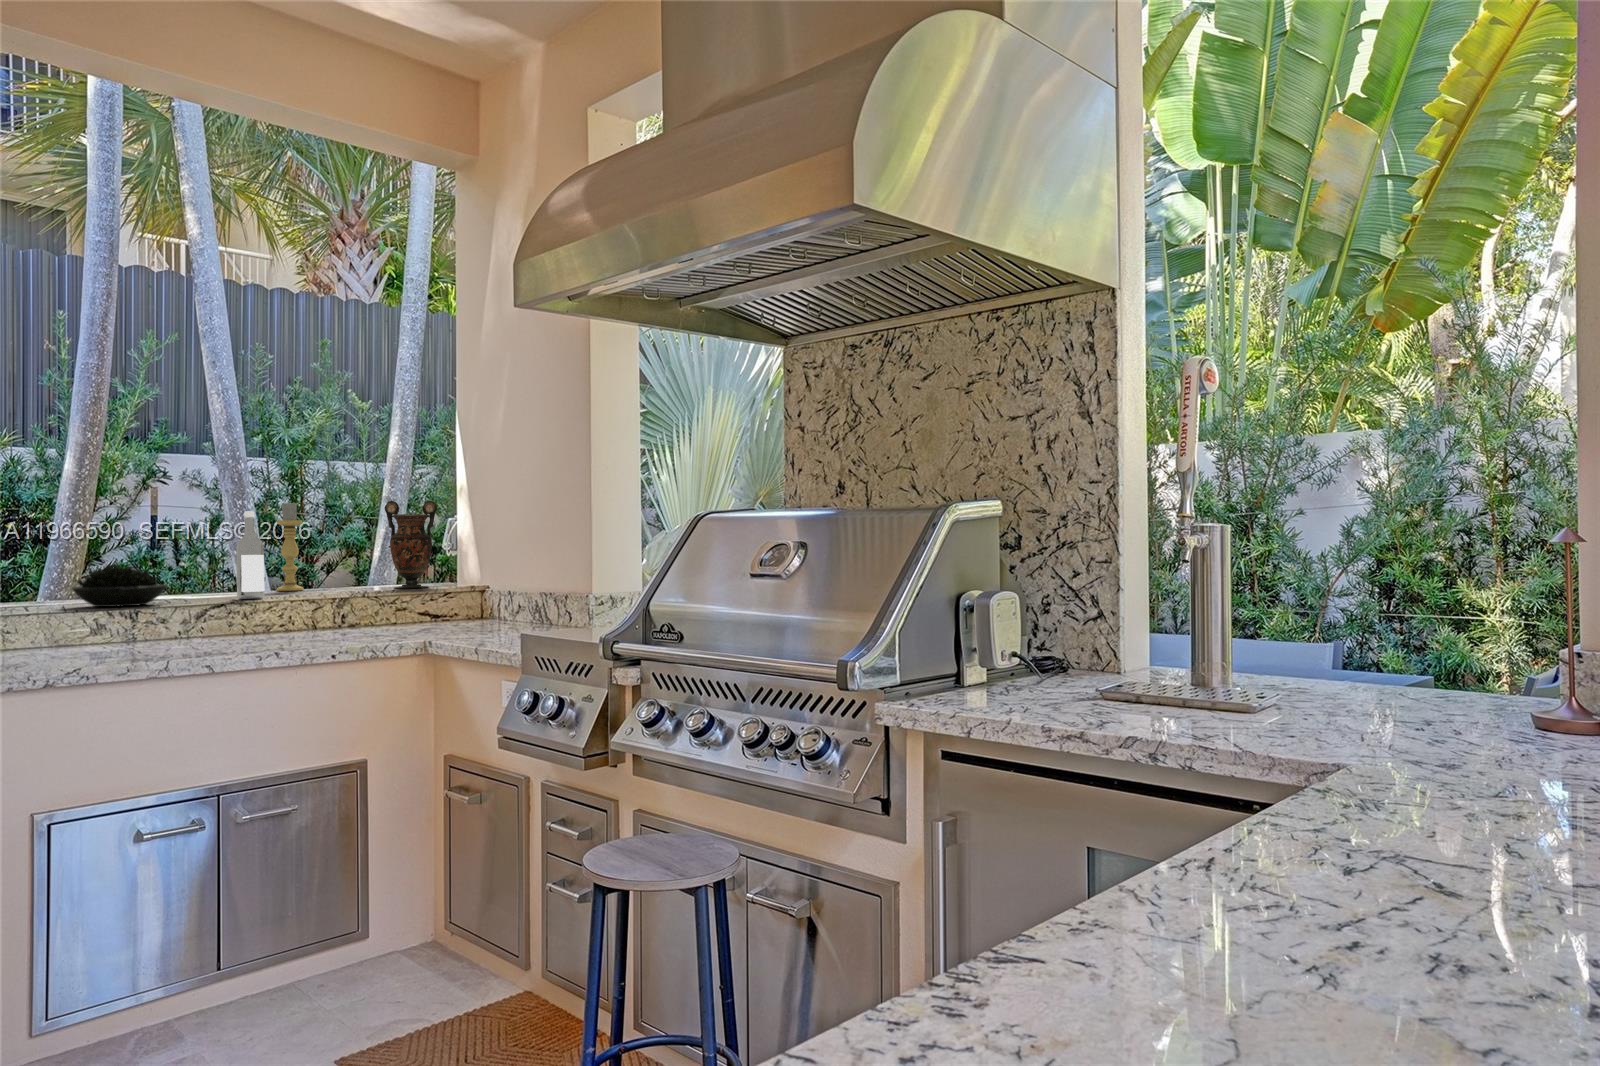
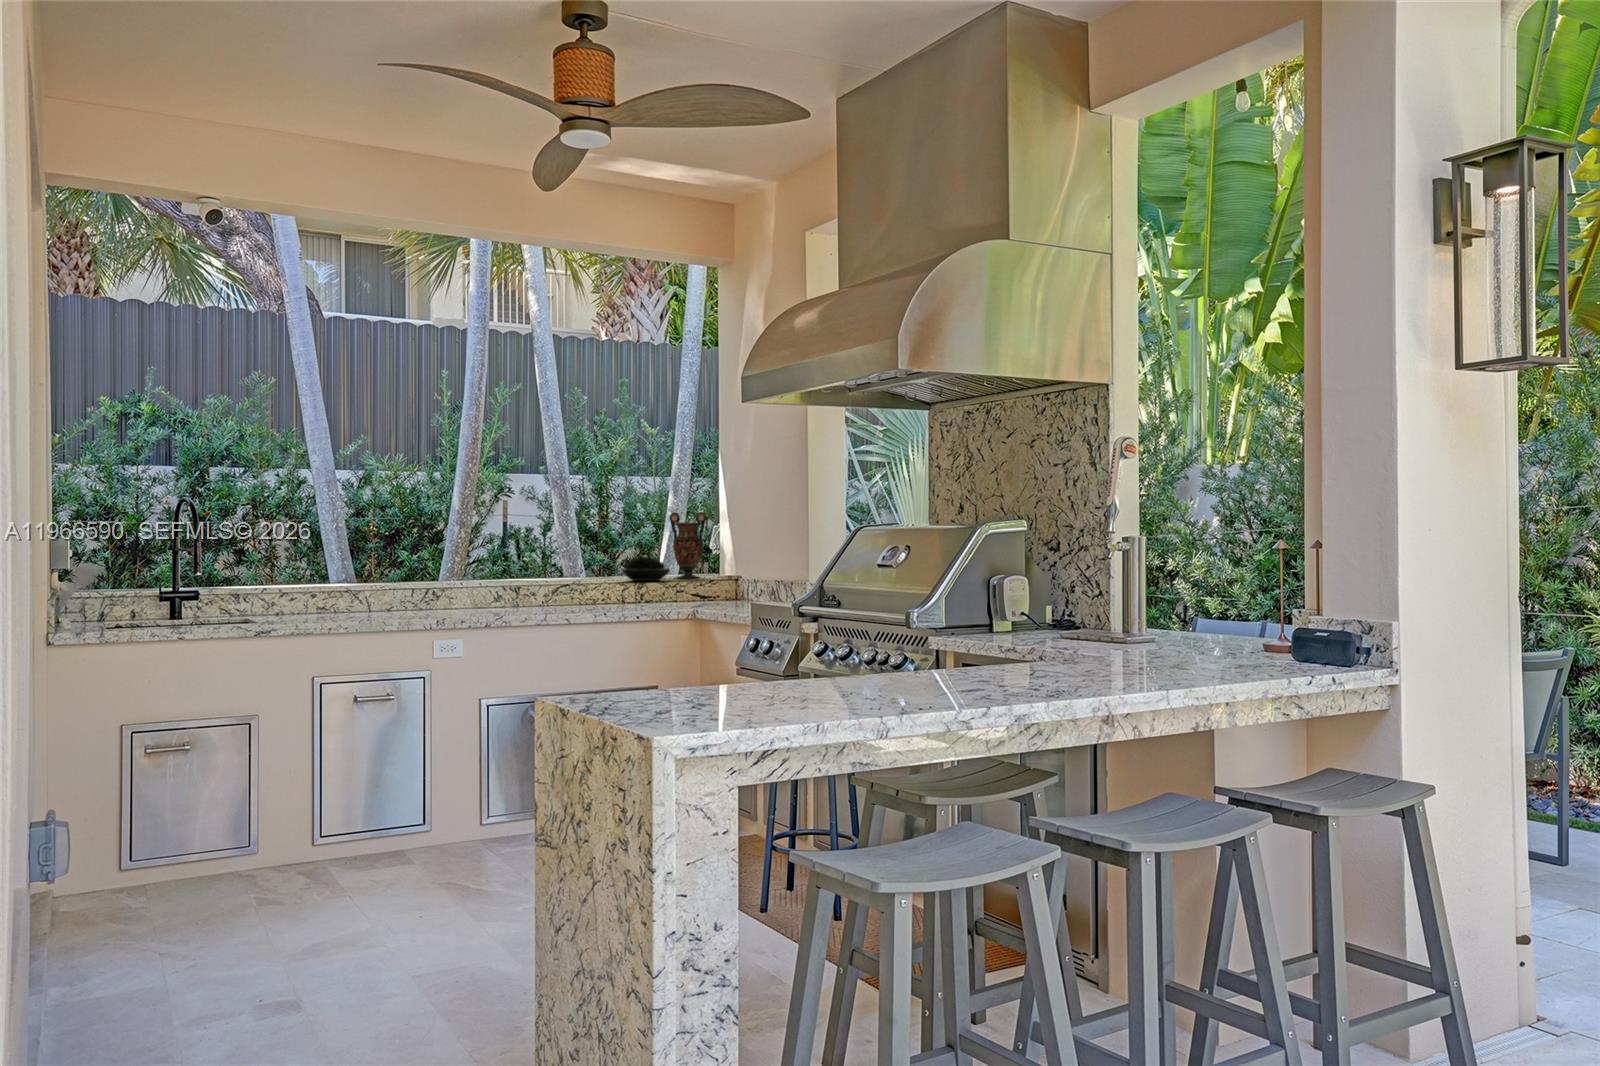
candle holder: present [277,502,304,591] -> none [597,513,614,578]
wine bottle: present [236,511,264,599] -> none [575,522,592,582]
succulent plant: present [72,565,166,607] -> present [622,555,670,581]

